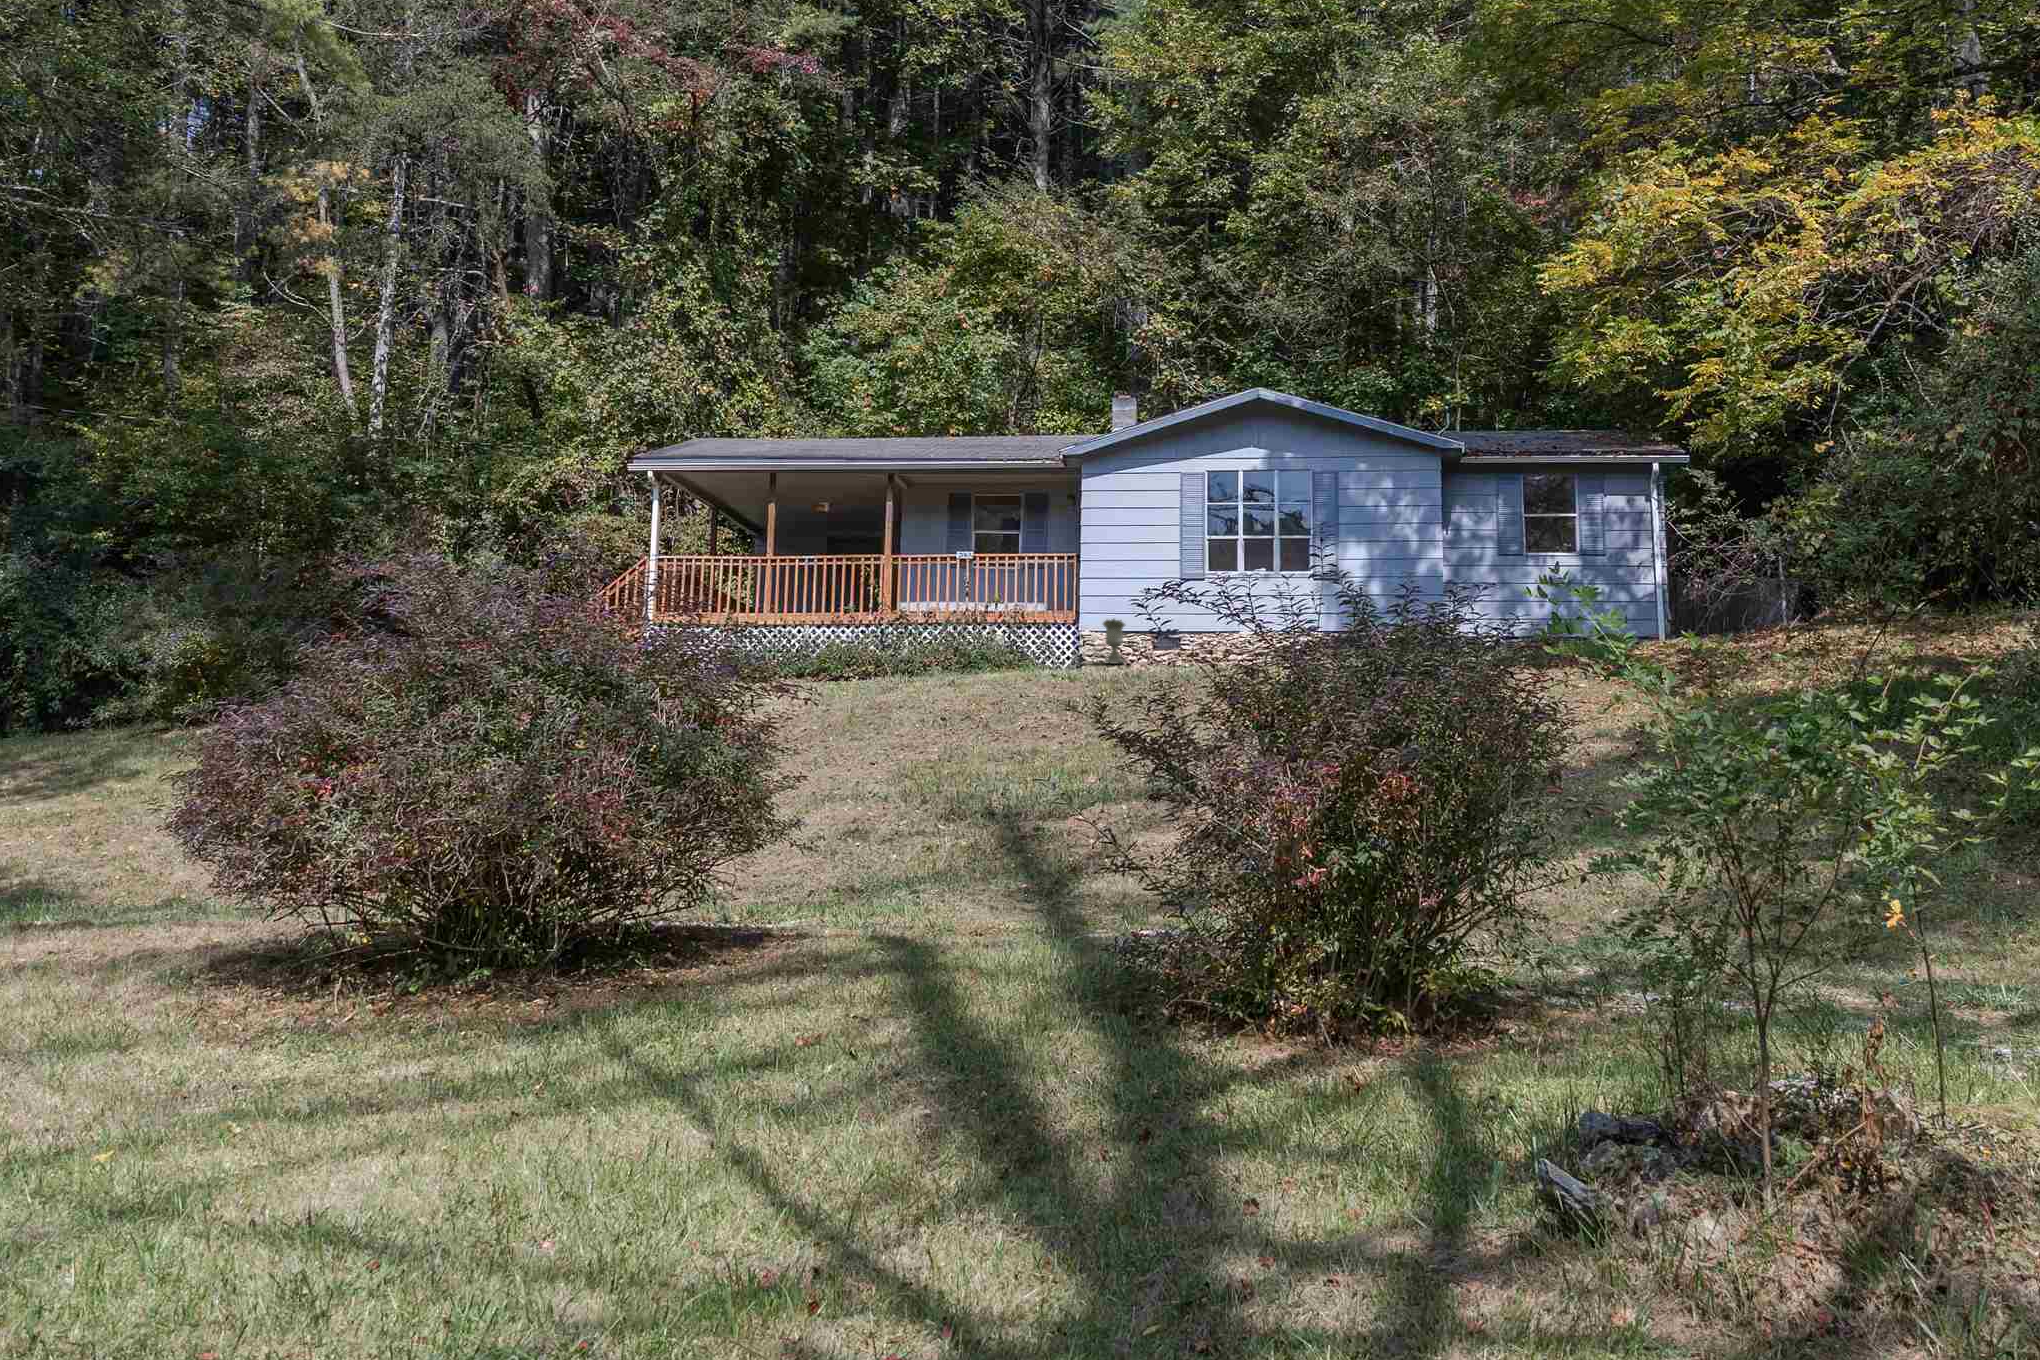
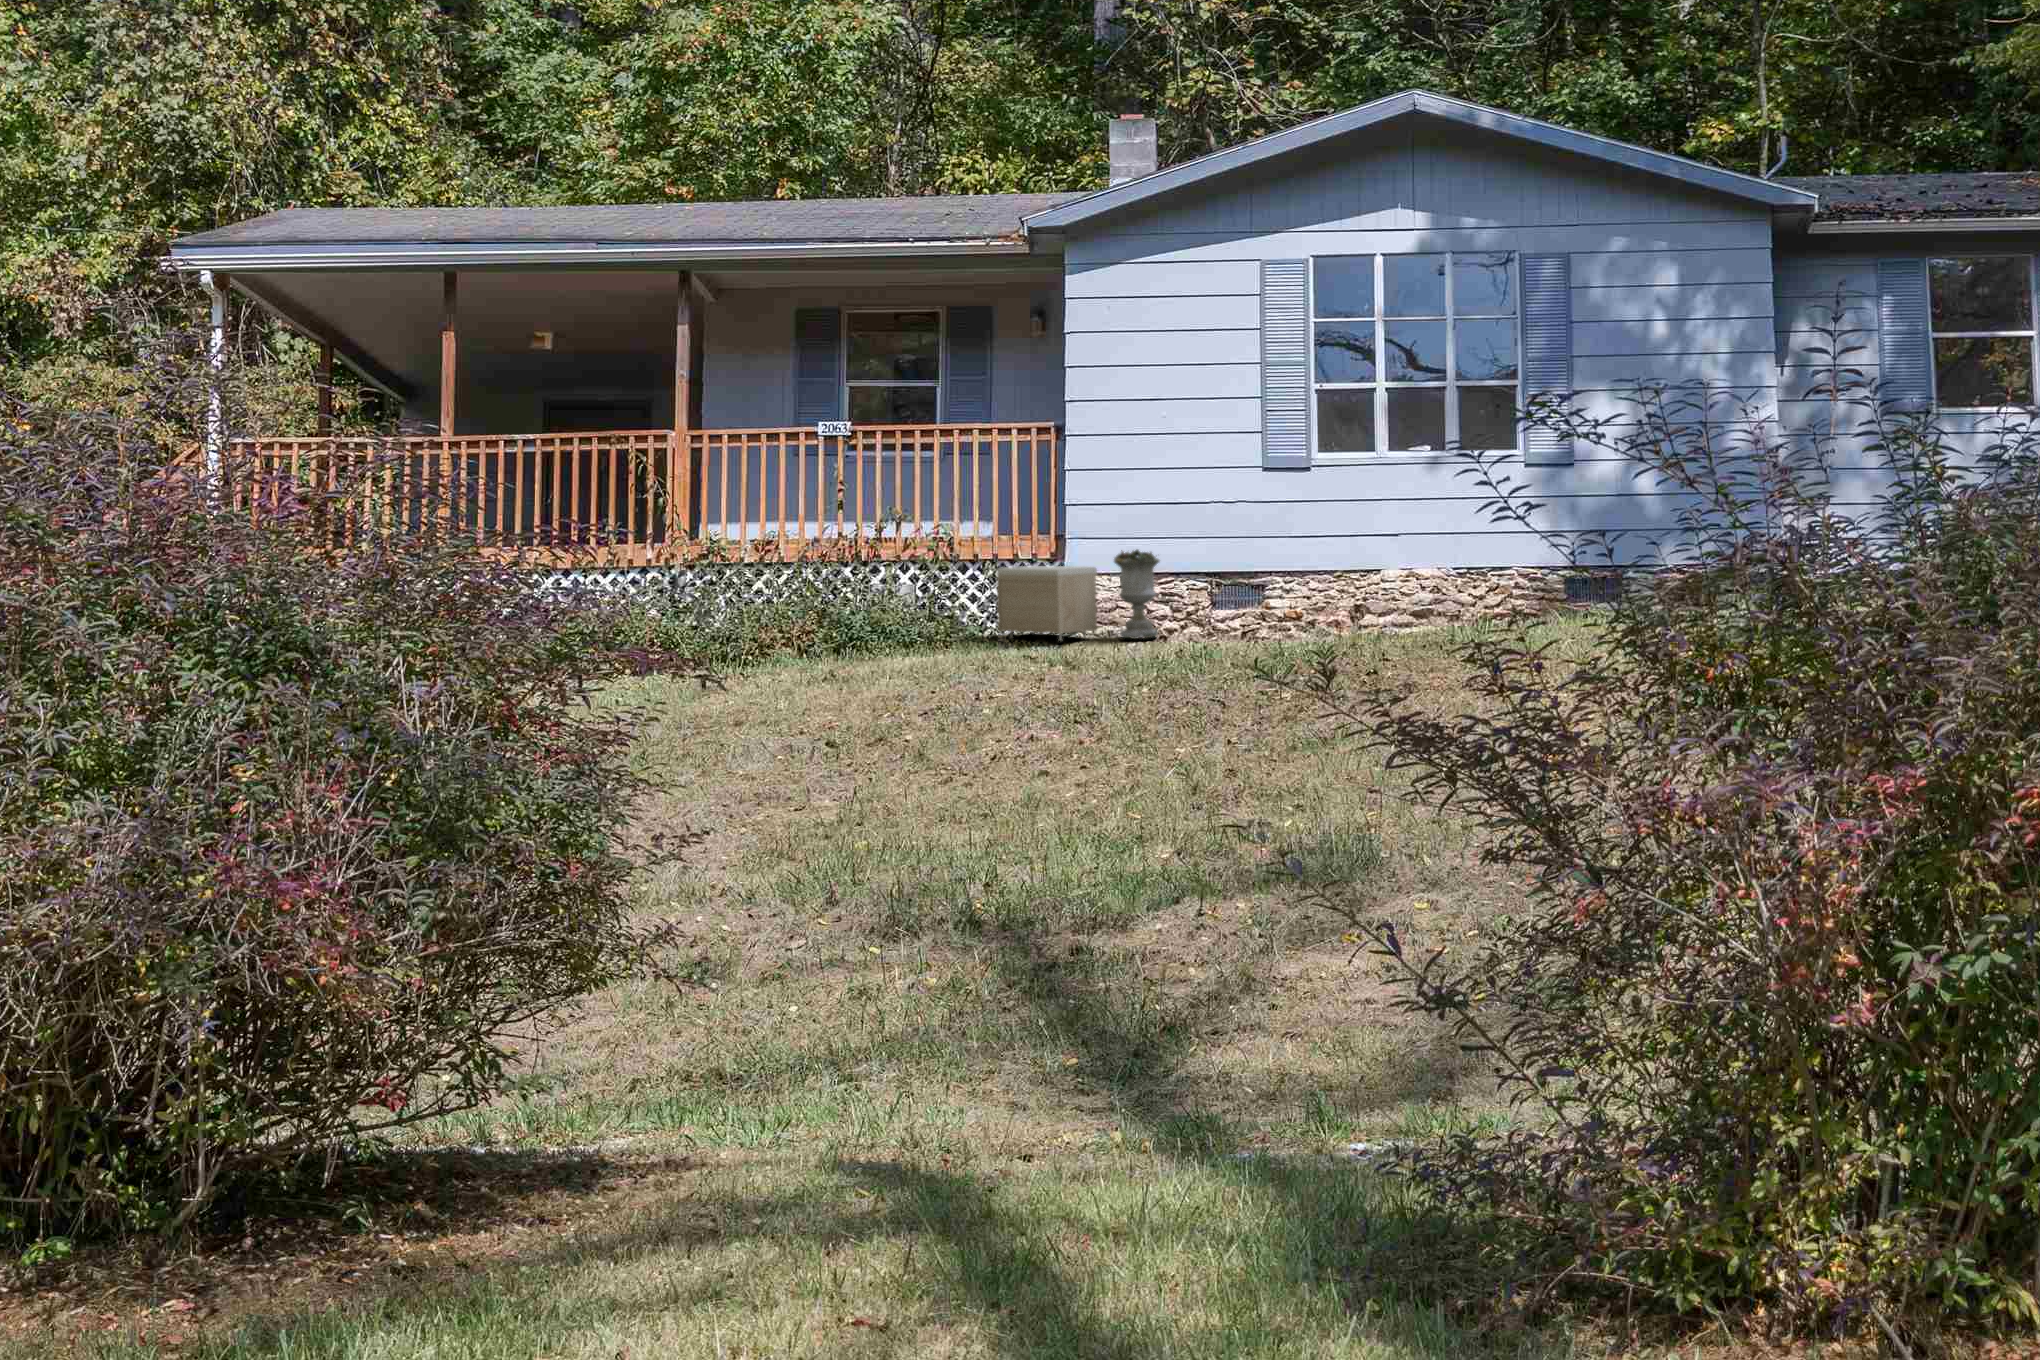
storage bench: none [1044,626,1094,664] -> present [997,566,1097,640]

